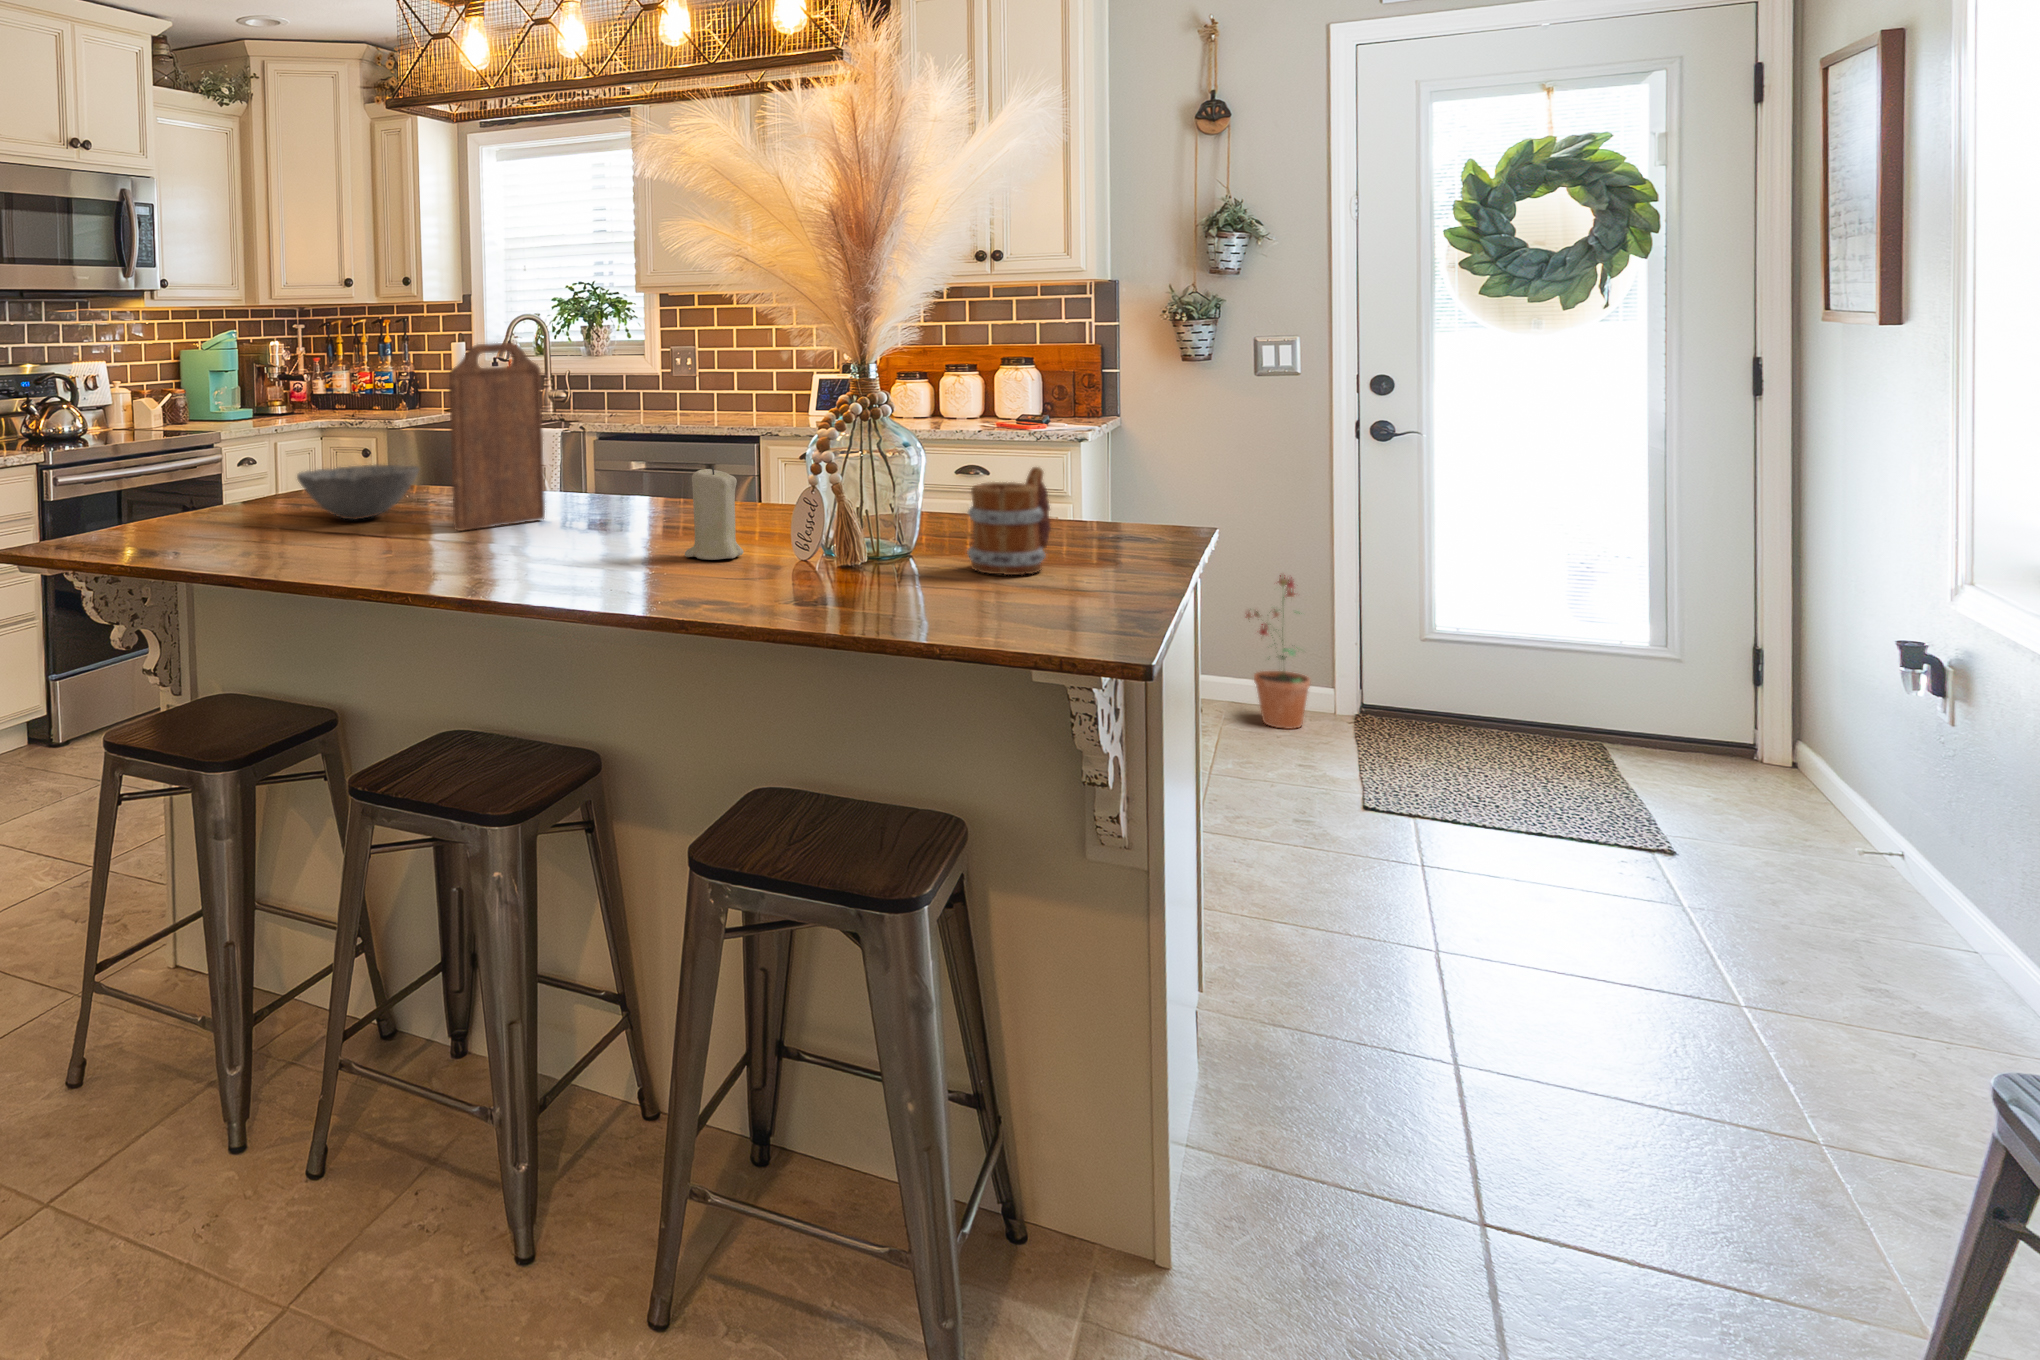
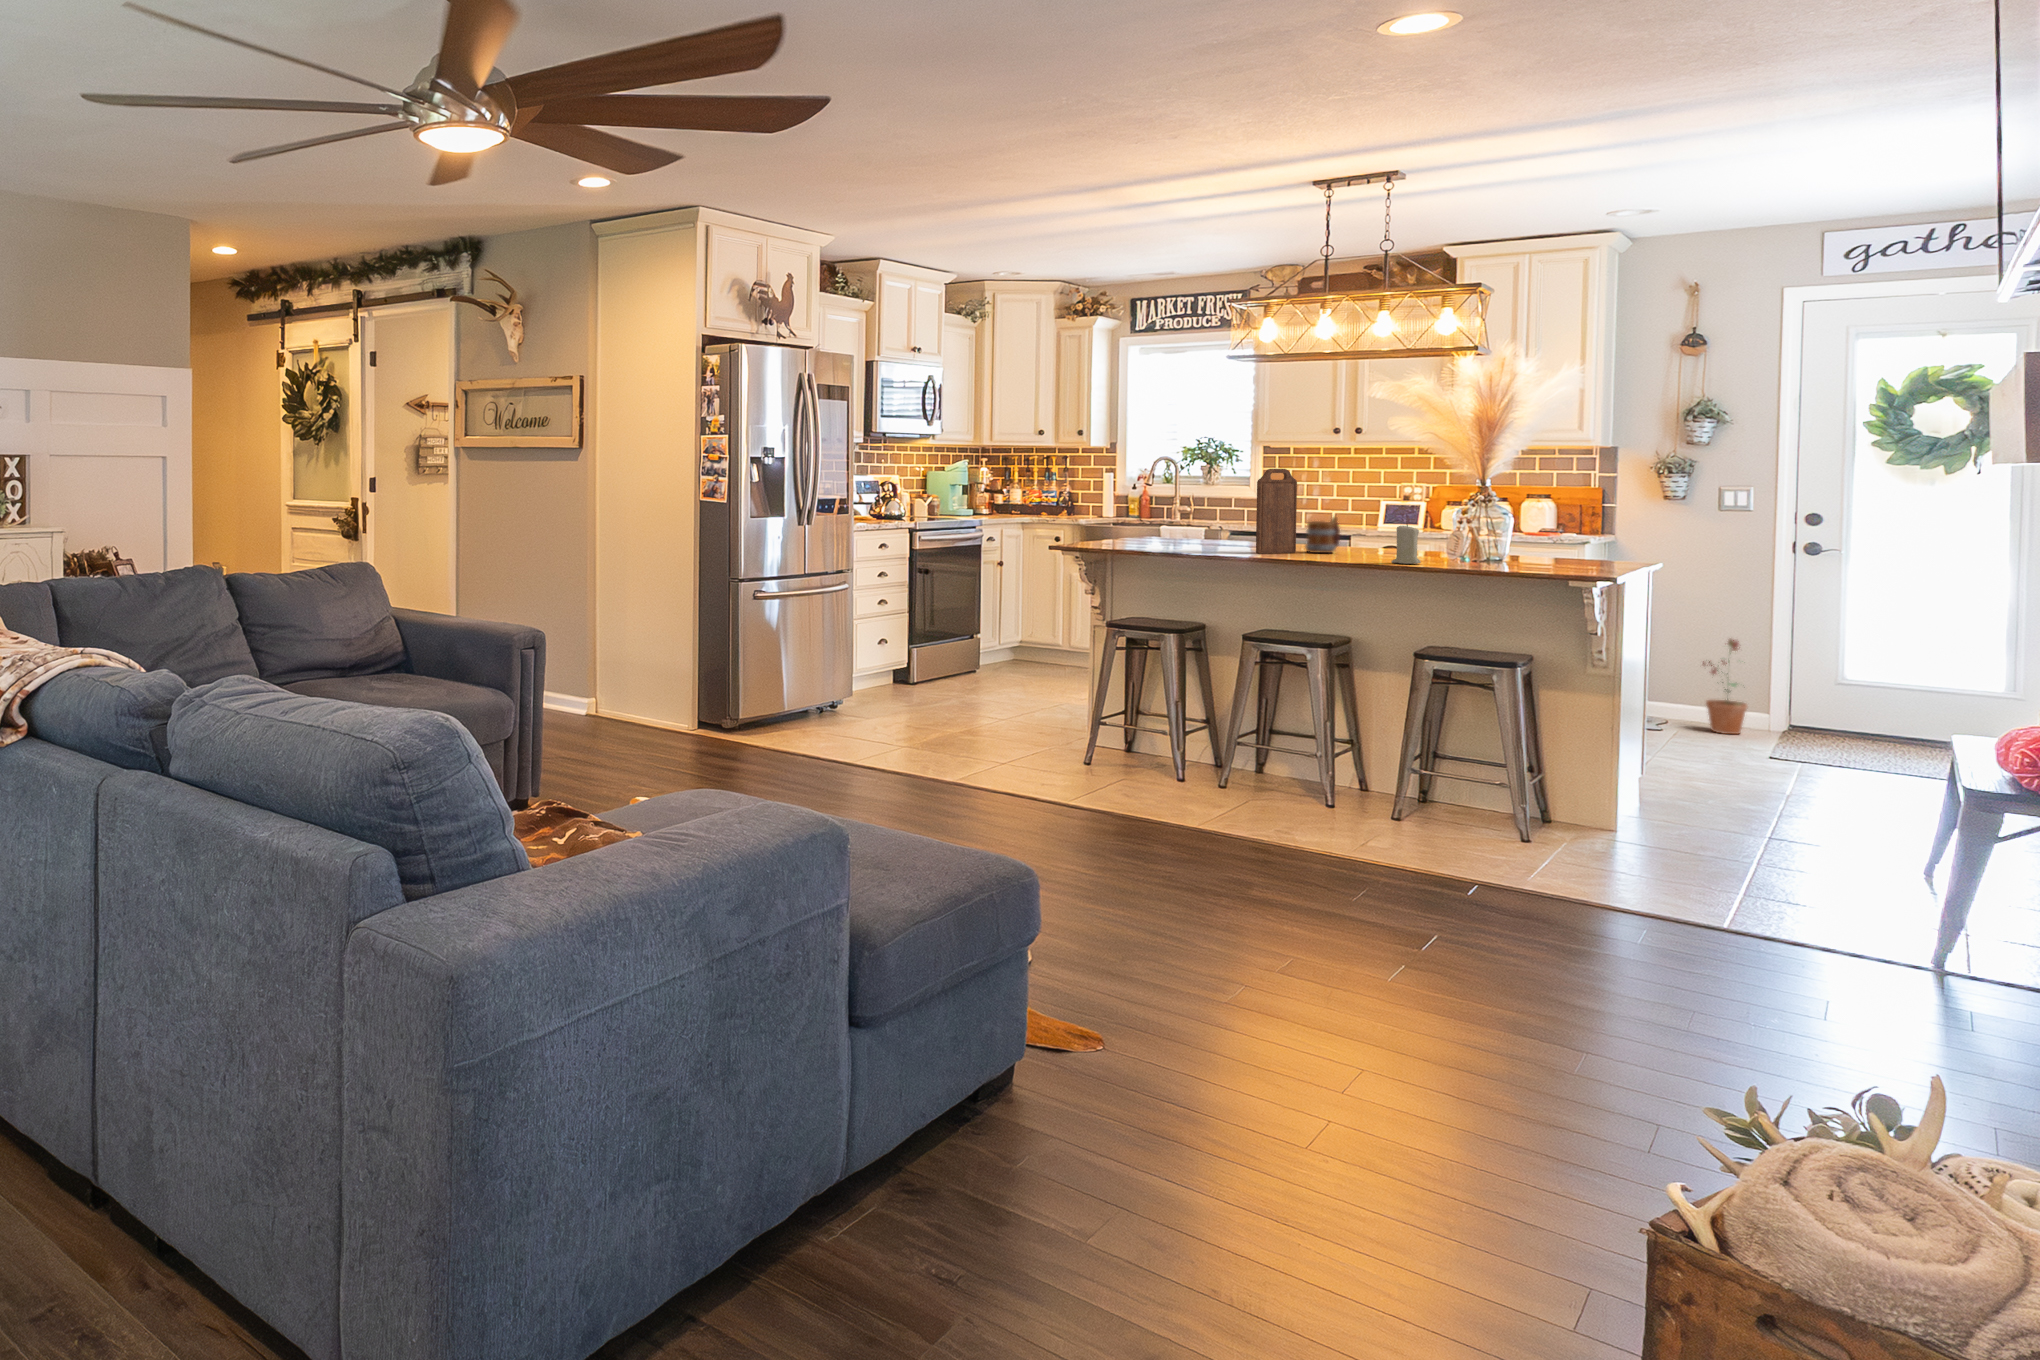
bowl: present [297,465,419,519] -> none [1163,526,1226,549]
mug: present [967,467,1051,575] -> present [1306,517,1340,553]

